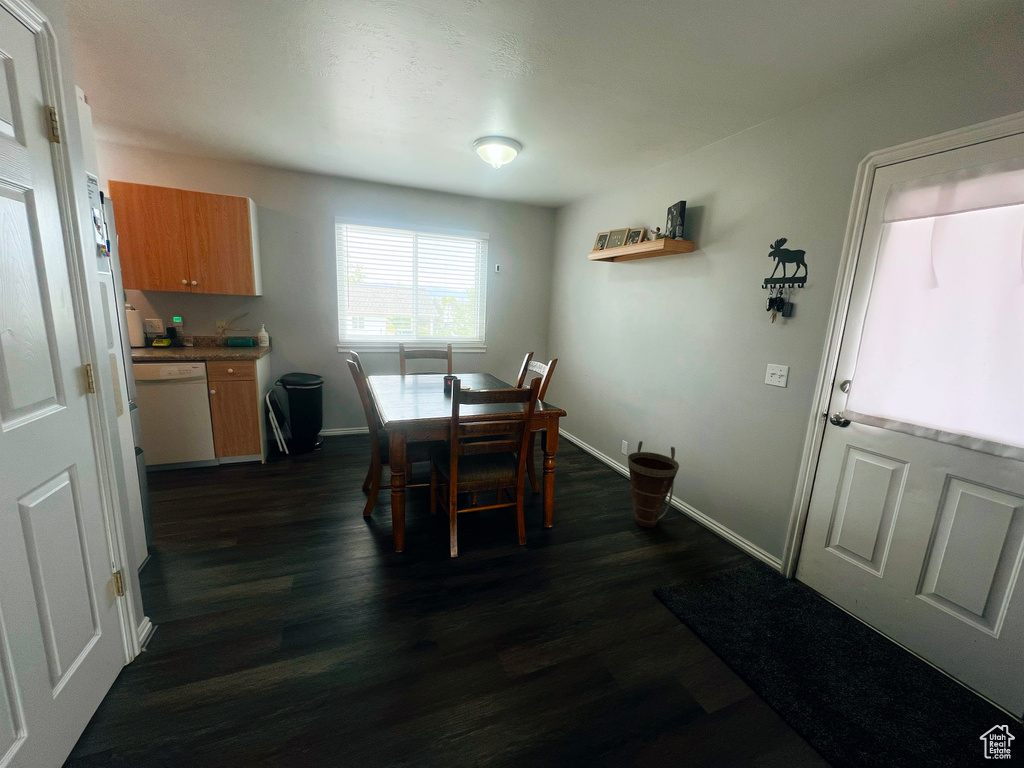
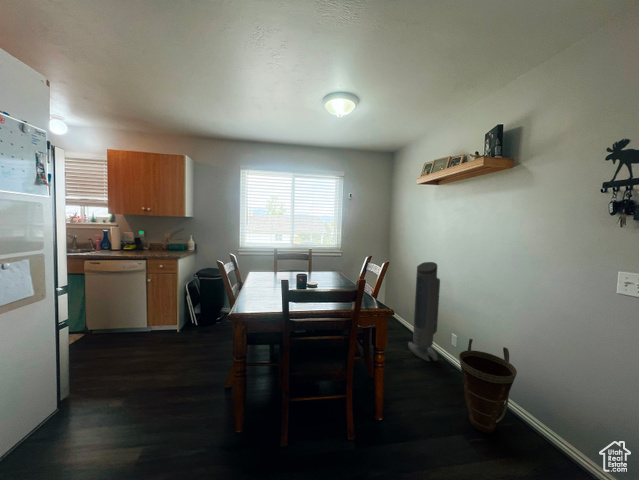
air purifier: none [574,360,613,475] -> present [408,262,440,362]

